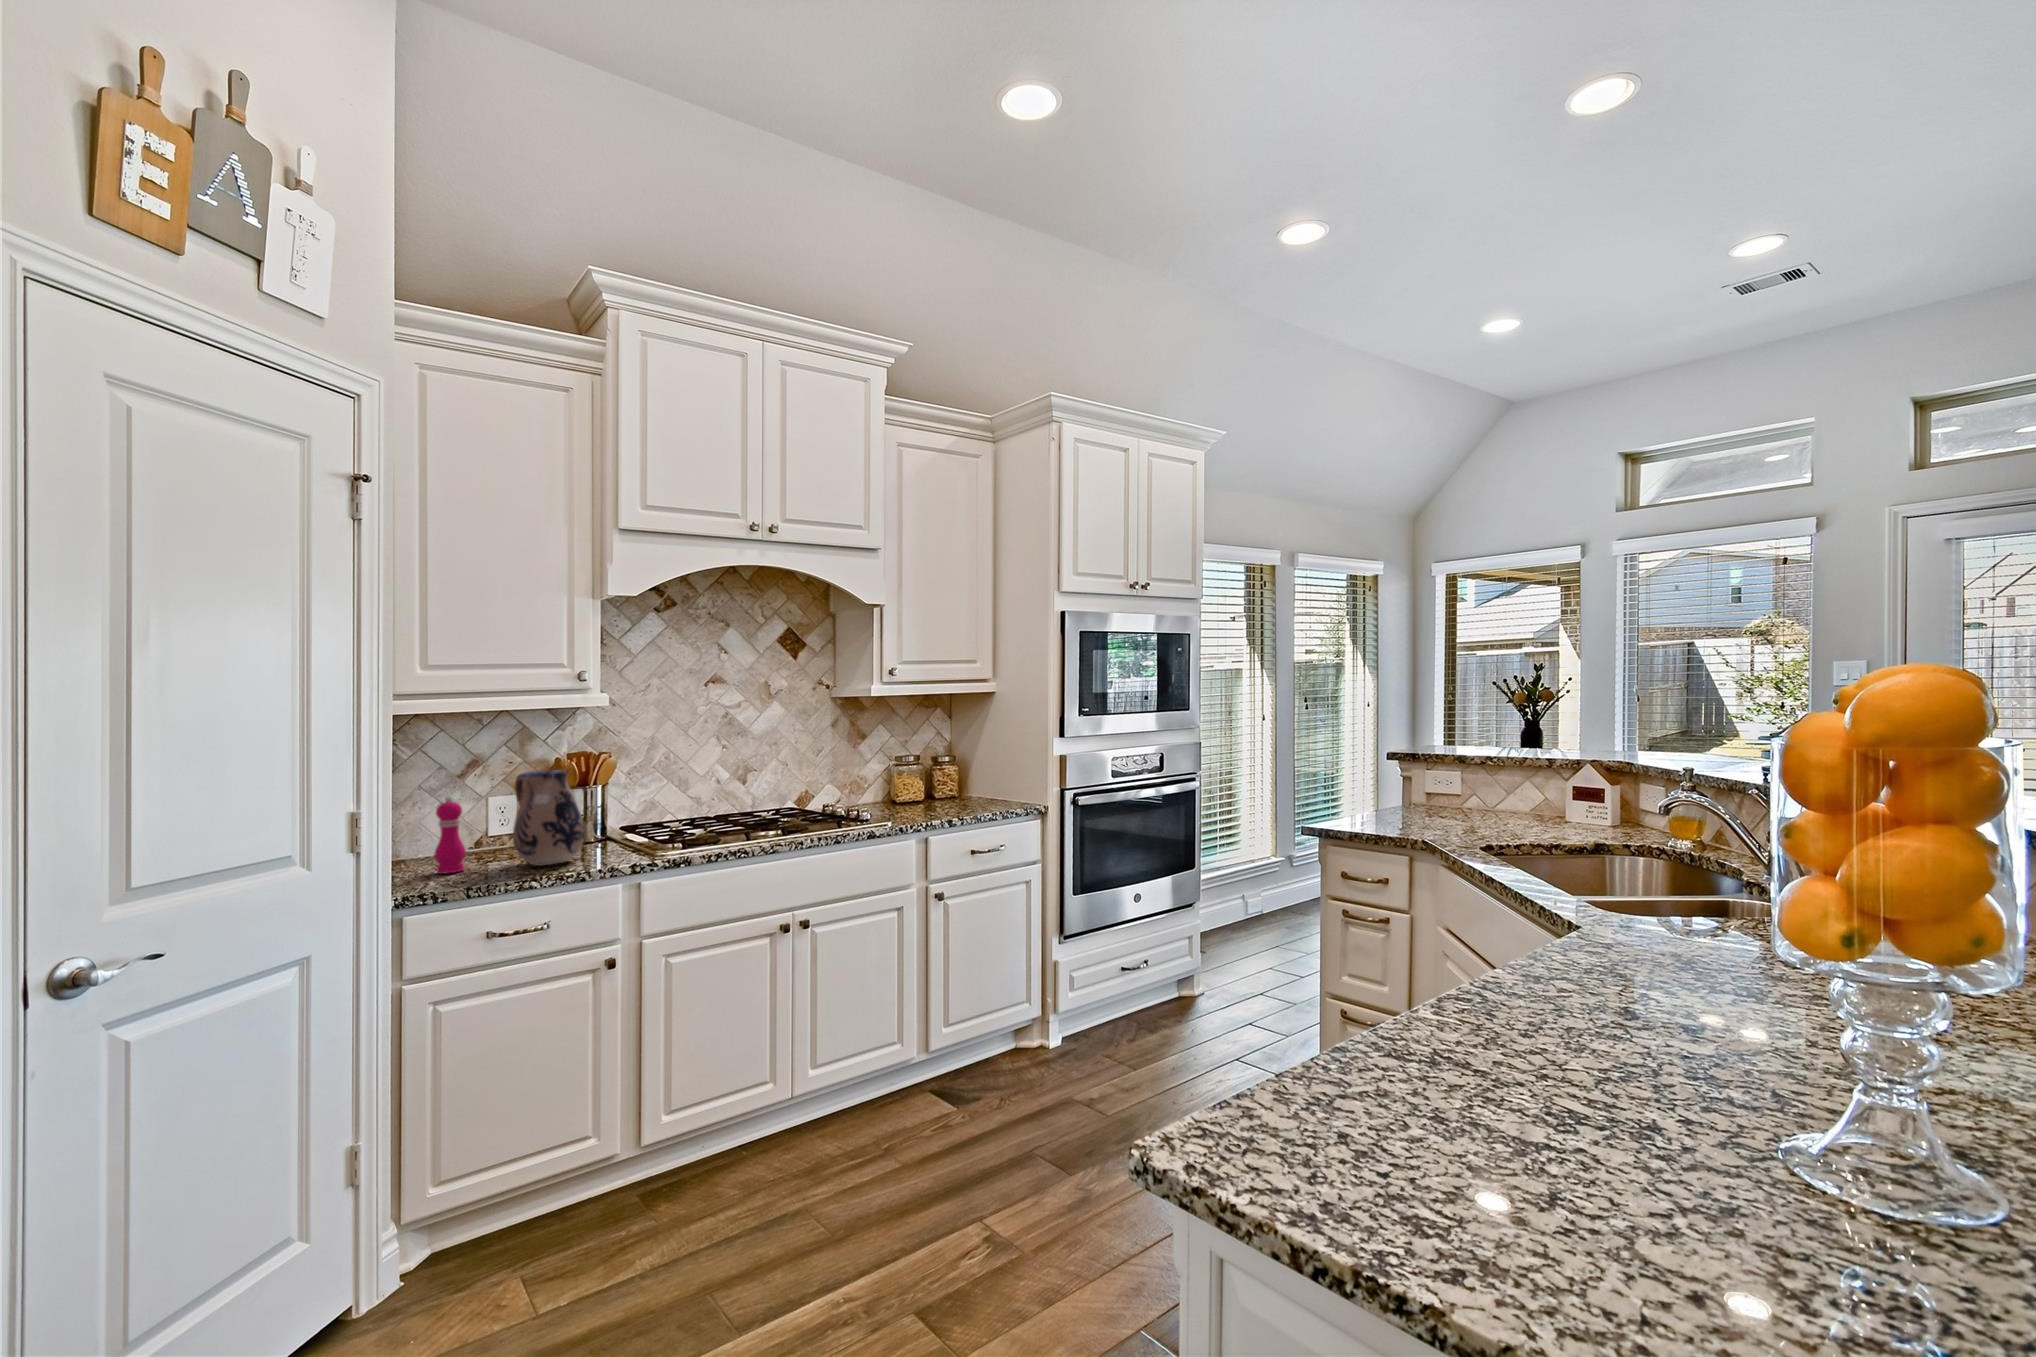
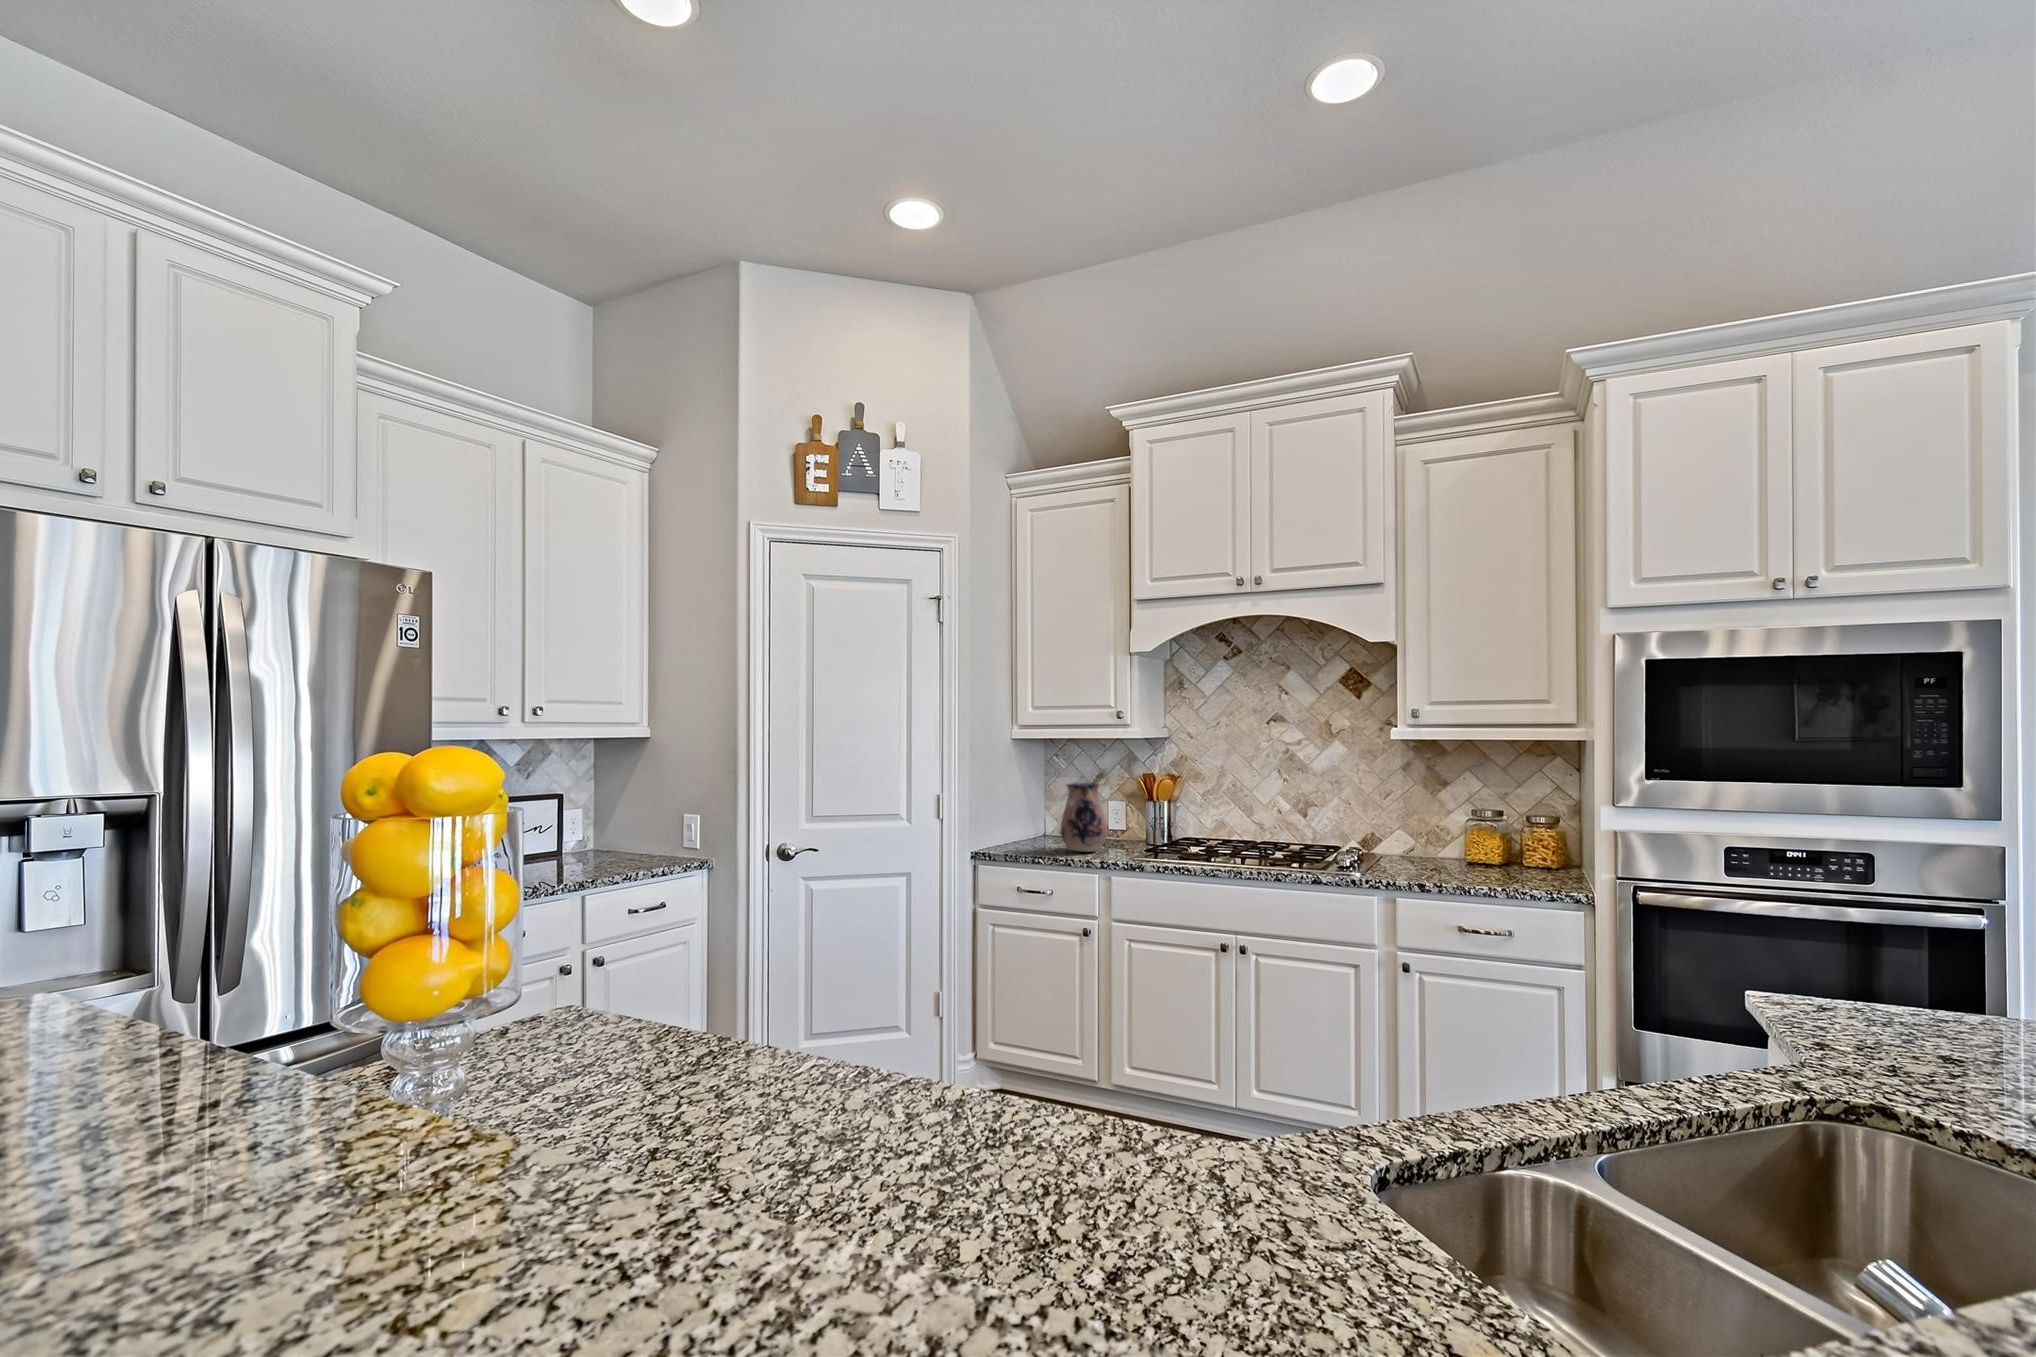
pepper mill: present [434,796,466,874] -> none [1032,794,1050,846]

